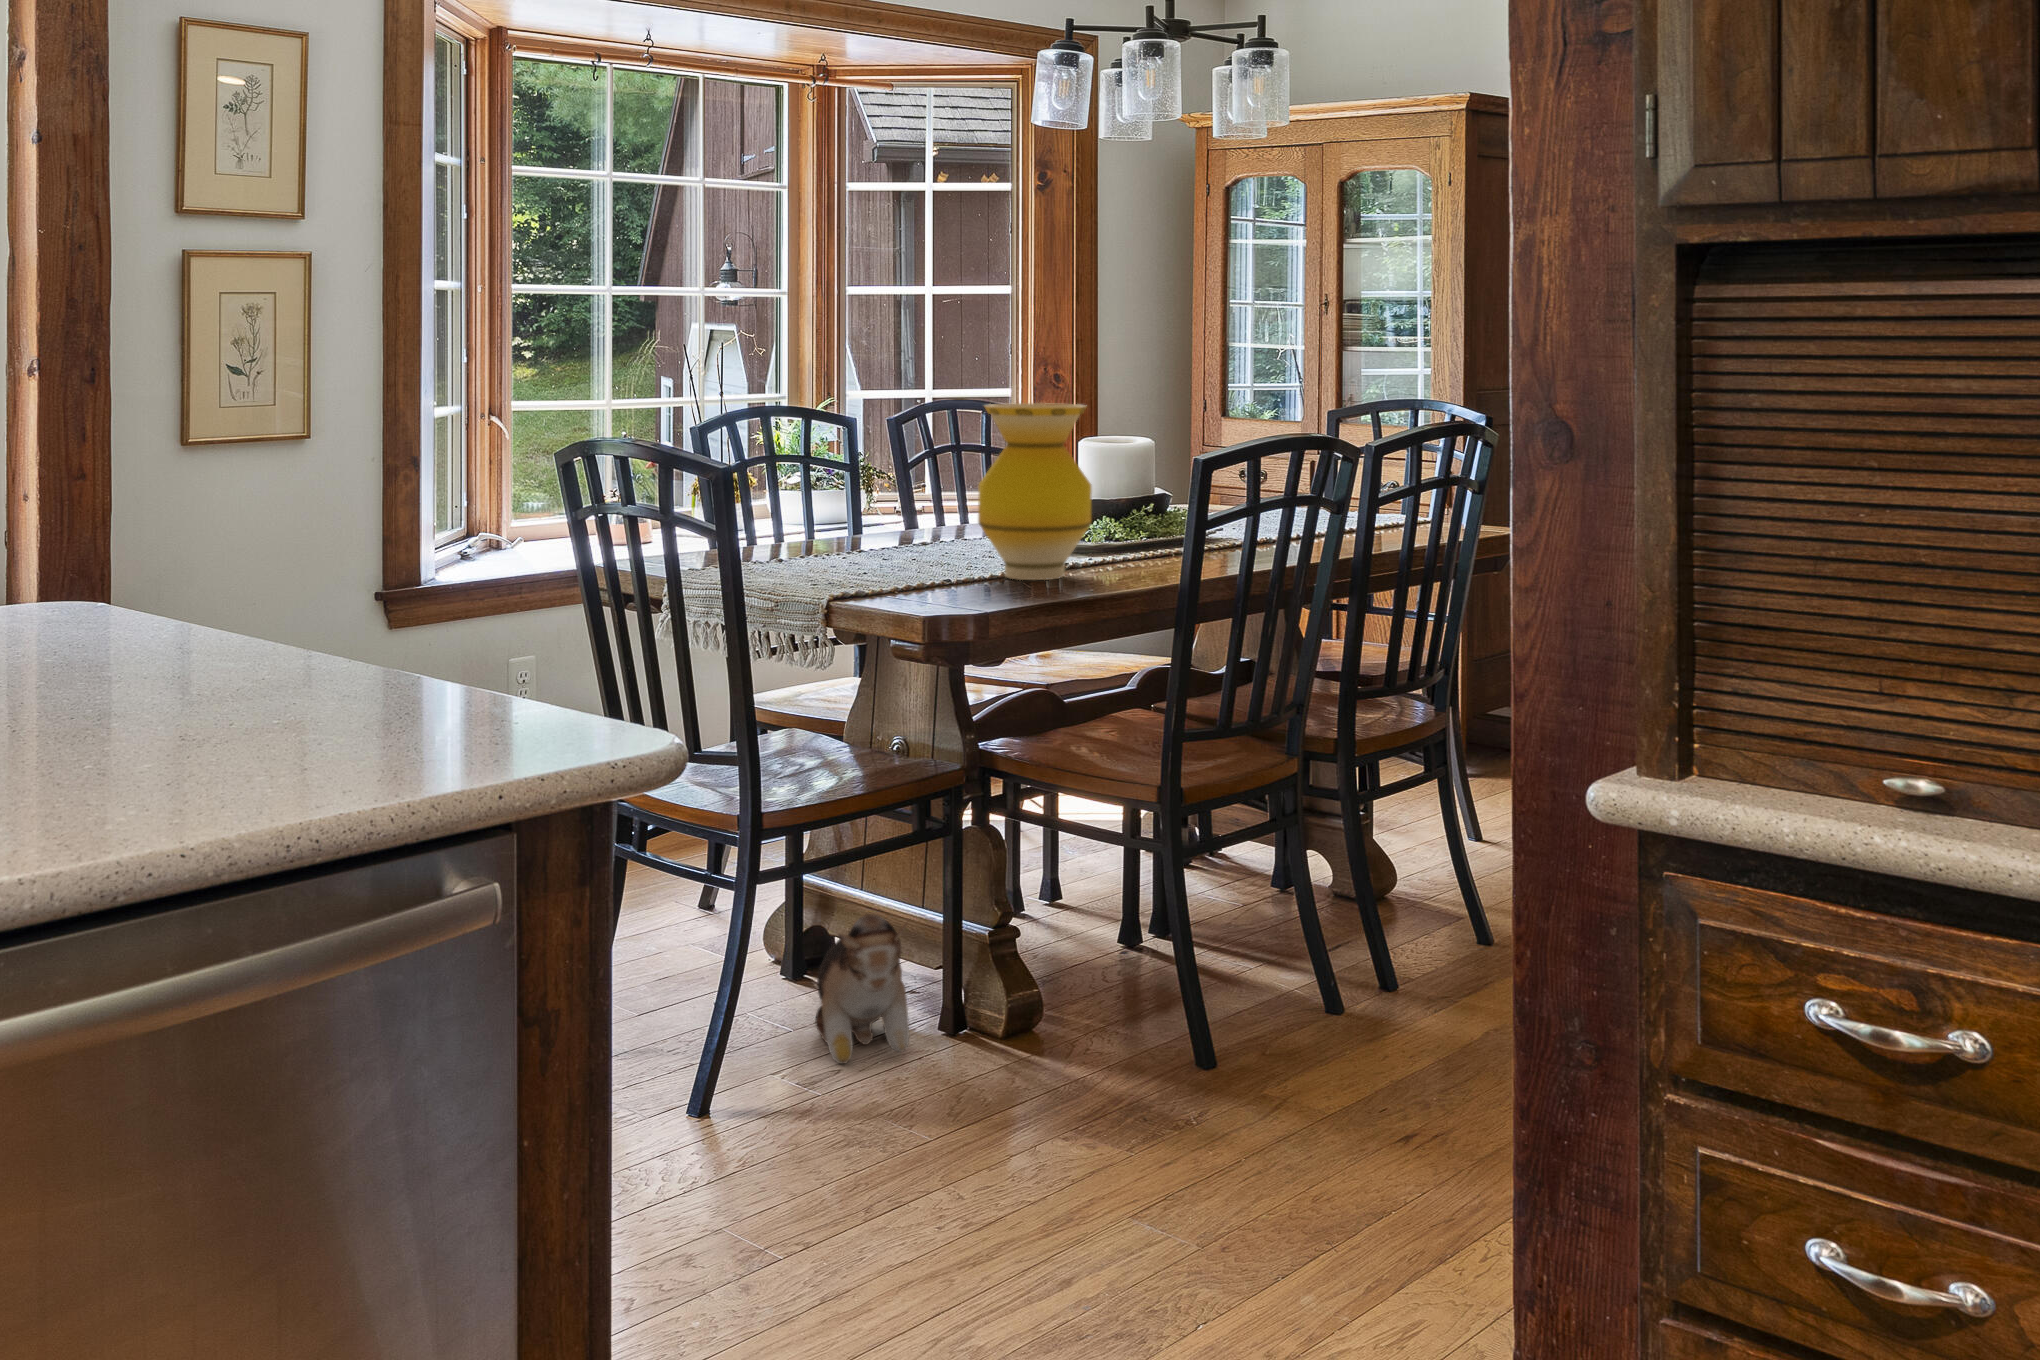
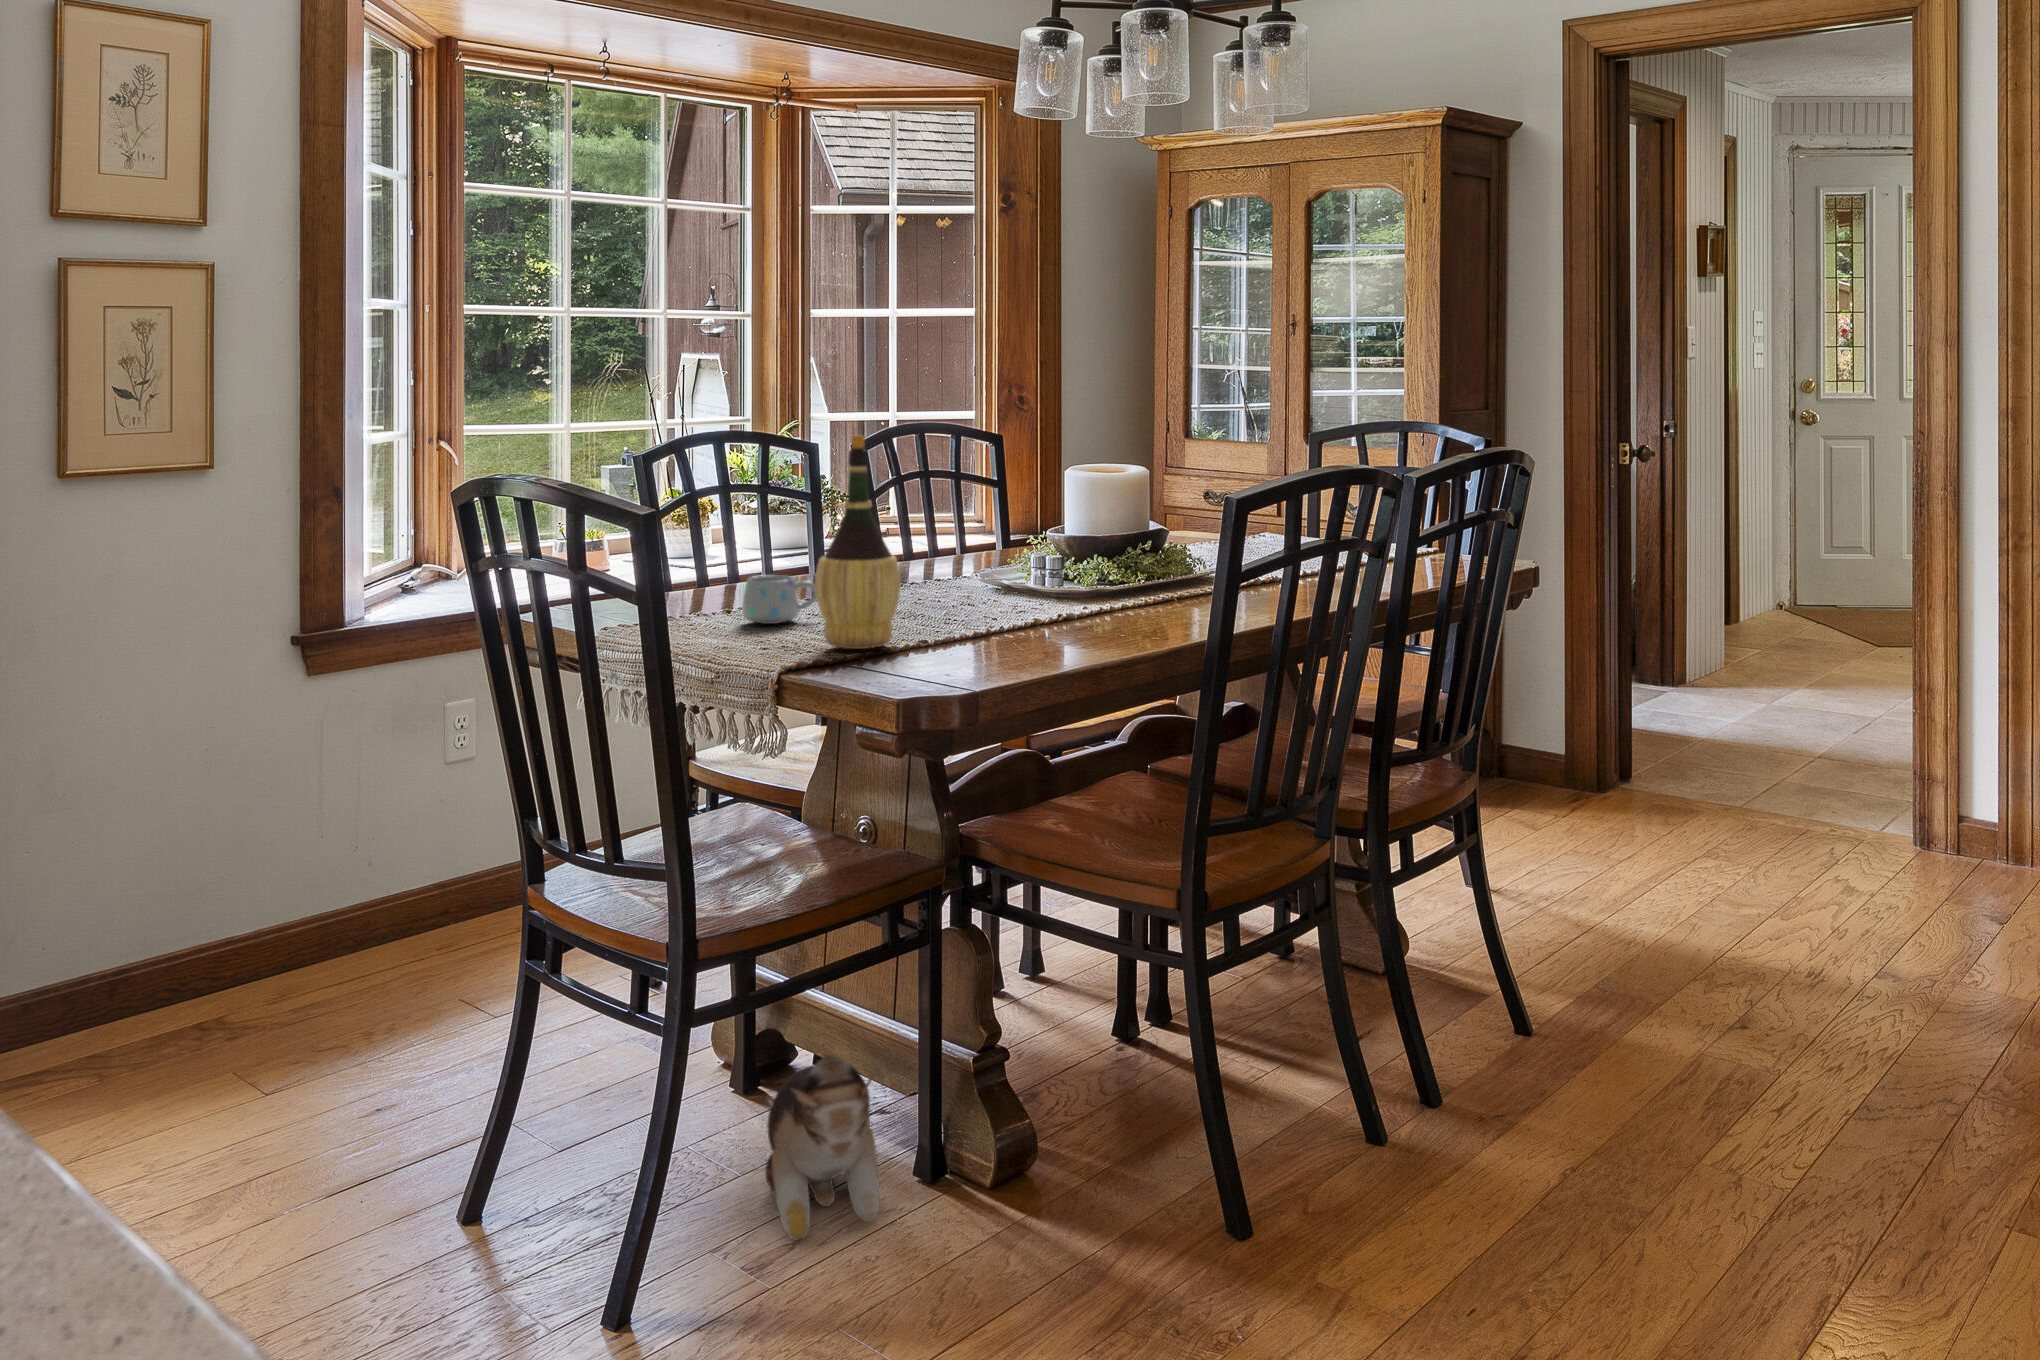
vase: present [978,403,1092,580] -> none [958,424,1091,635]
wine bottle: none [858,411,929,589] -> present [815,435,900,649]
mug: none [794,533,860,574] -> present [742,575,817,624]

